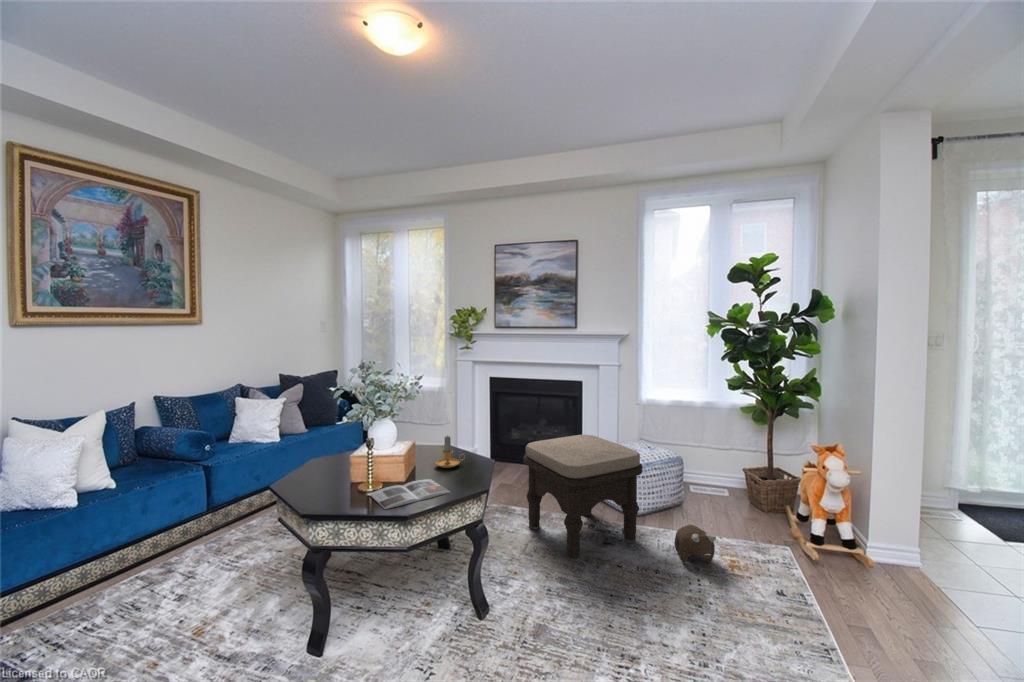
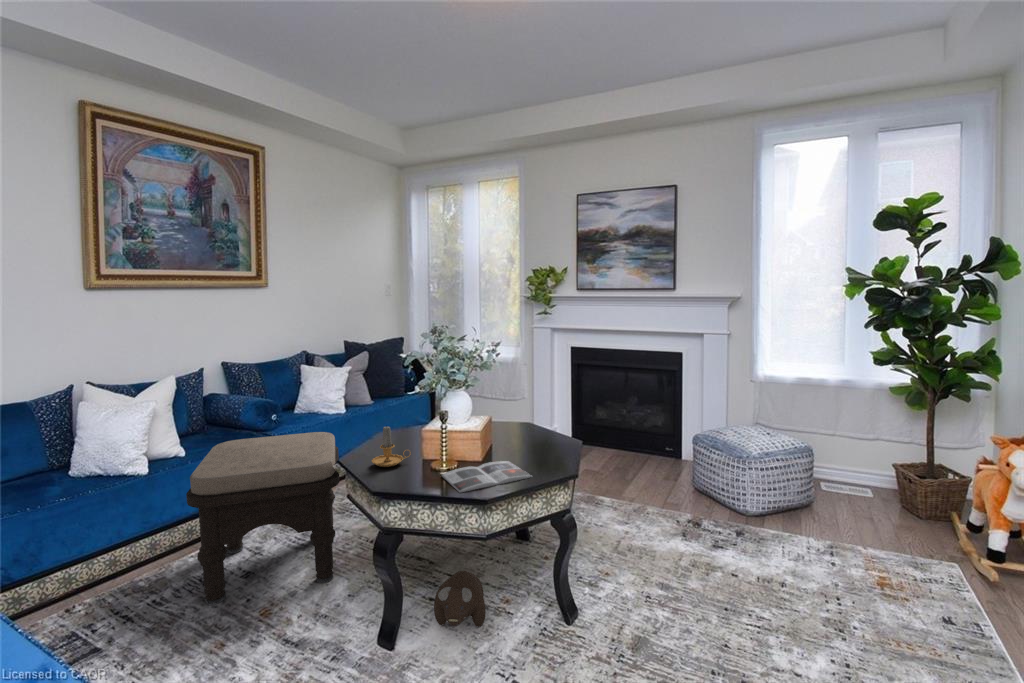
ottoman: present [524,435,642,561] -> present [186,432,339,605]
candle: present [435,436,465,468] -> present [372,426,411,467]
plush toy: present [674,525,716,563] -> present [434,571,486,627]

